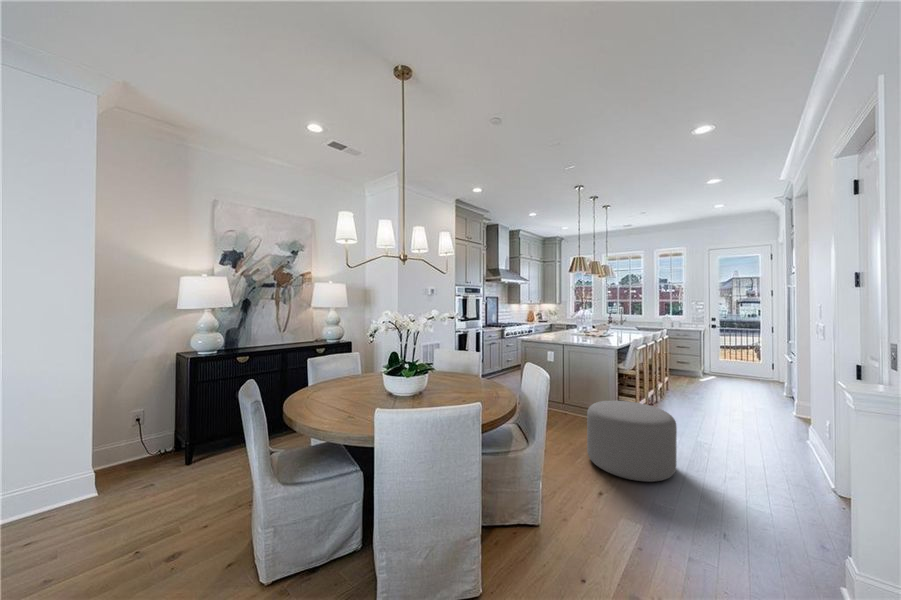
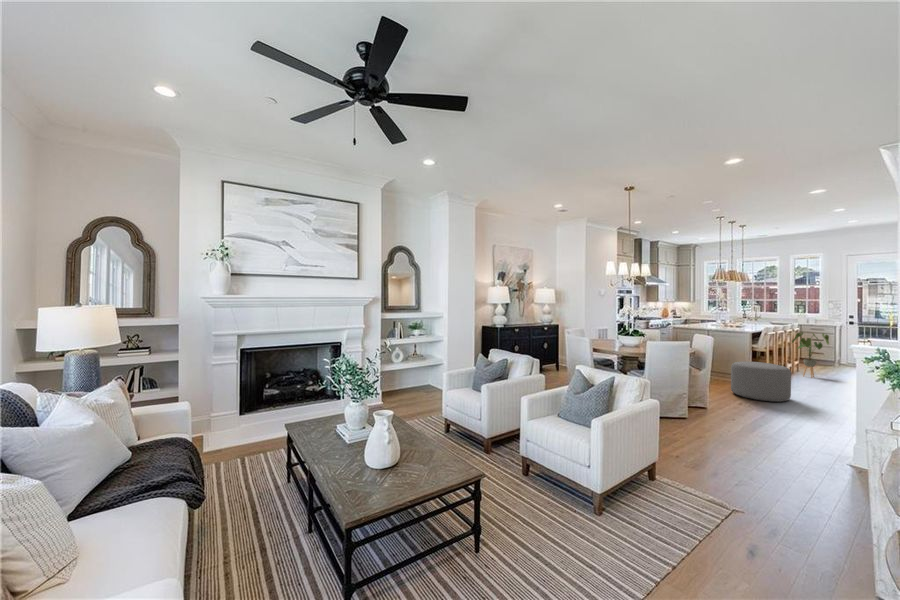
house plant: none [663,342,706,406] -> present [792,332,829,378]

